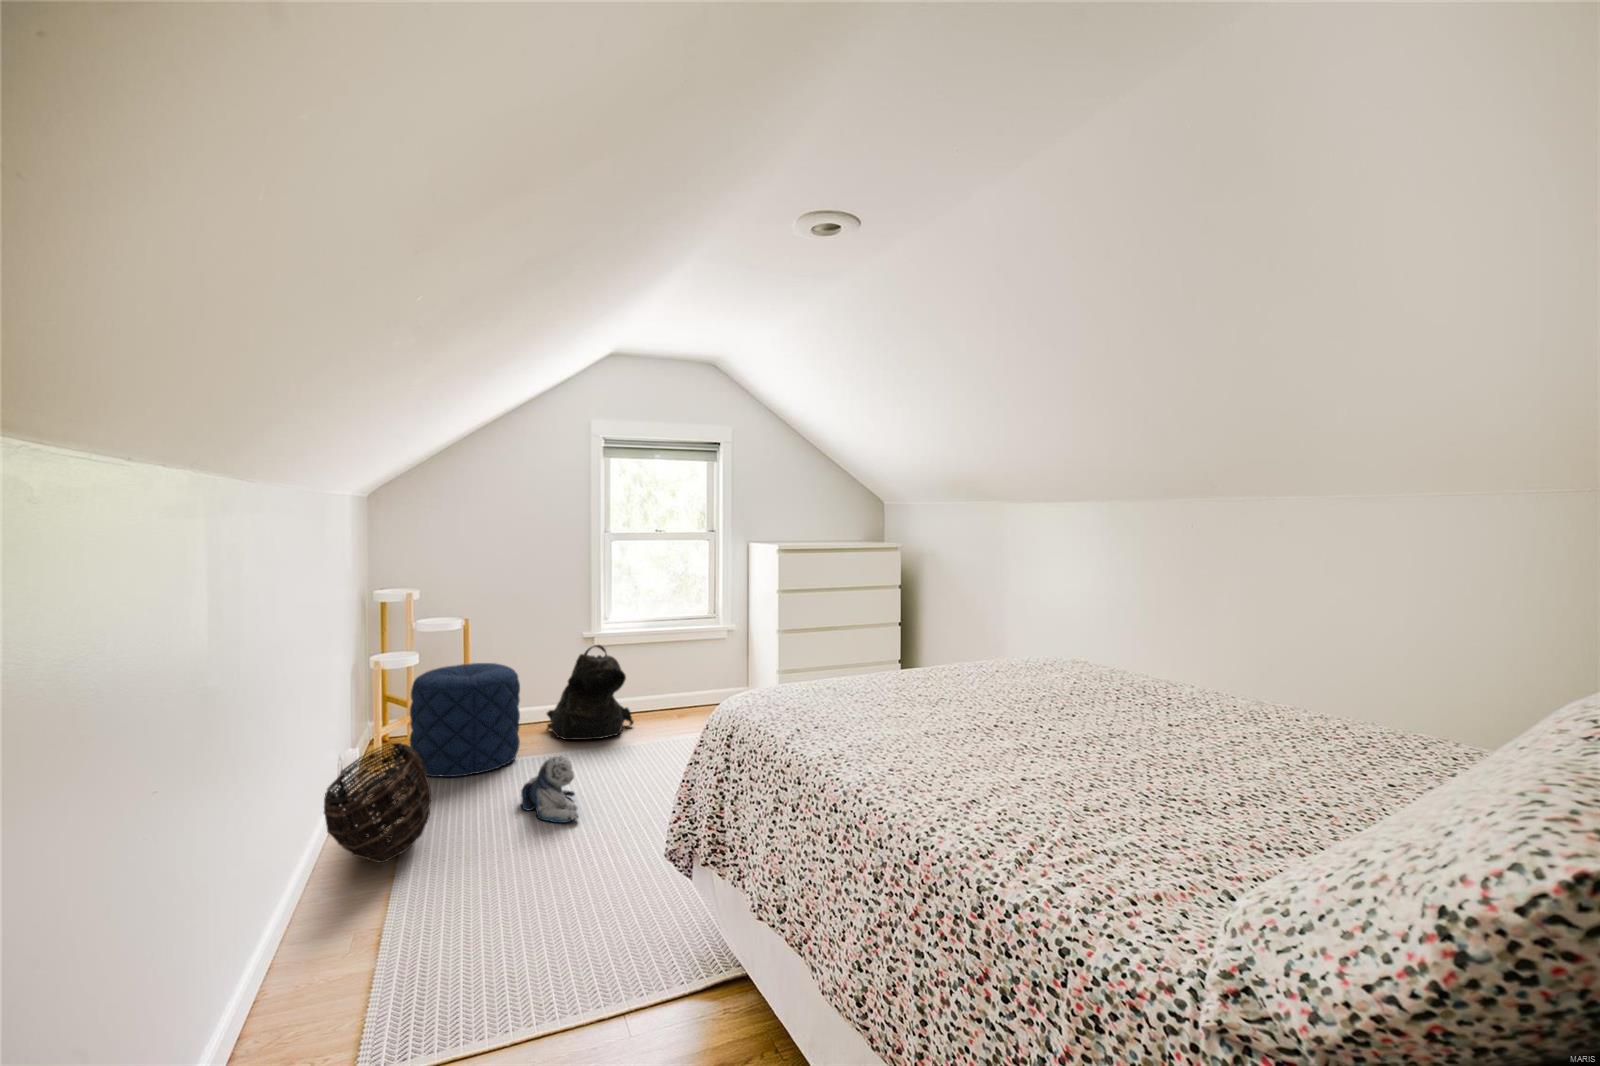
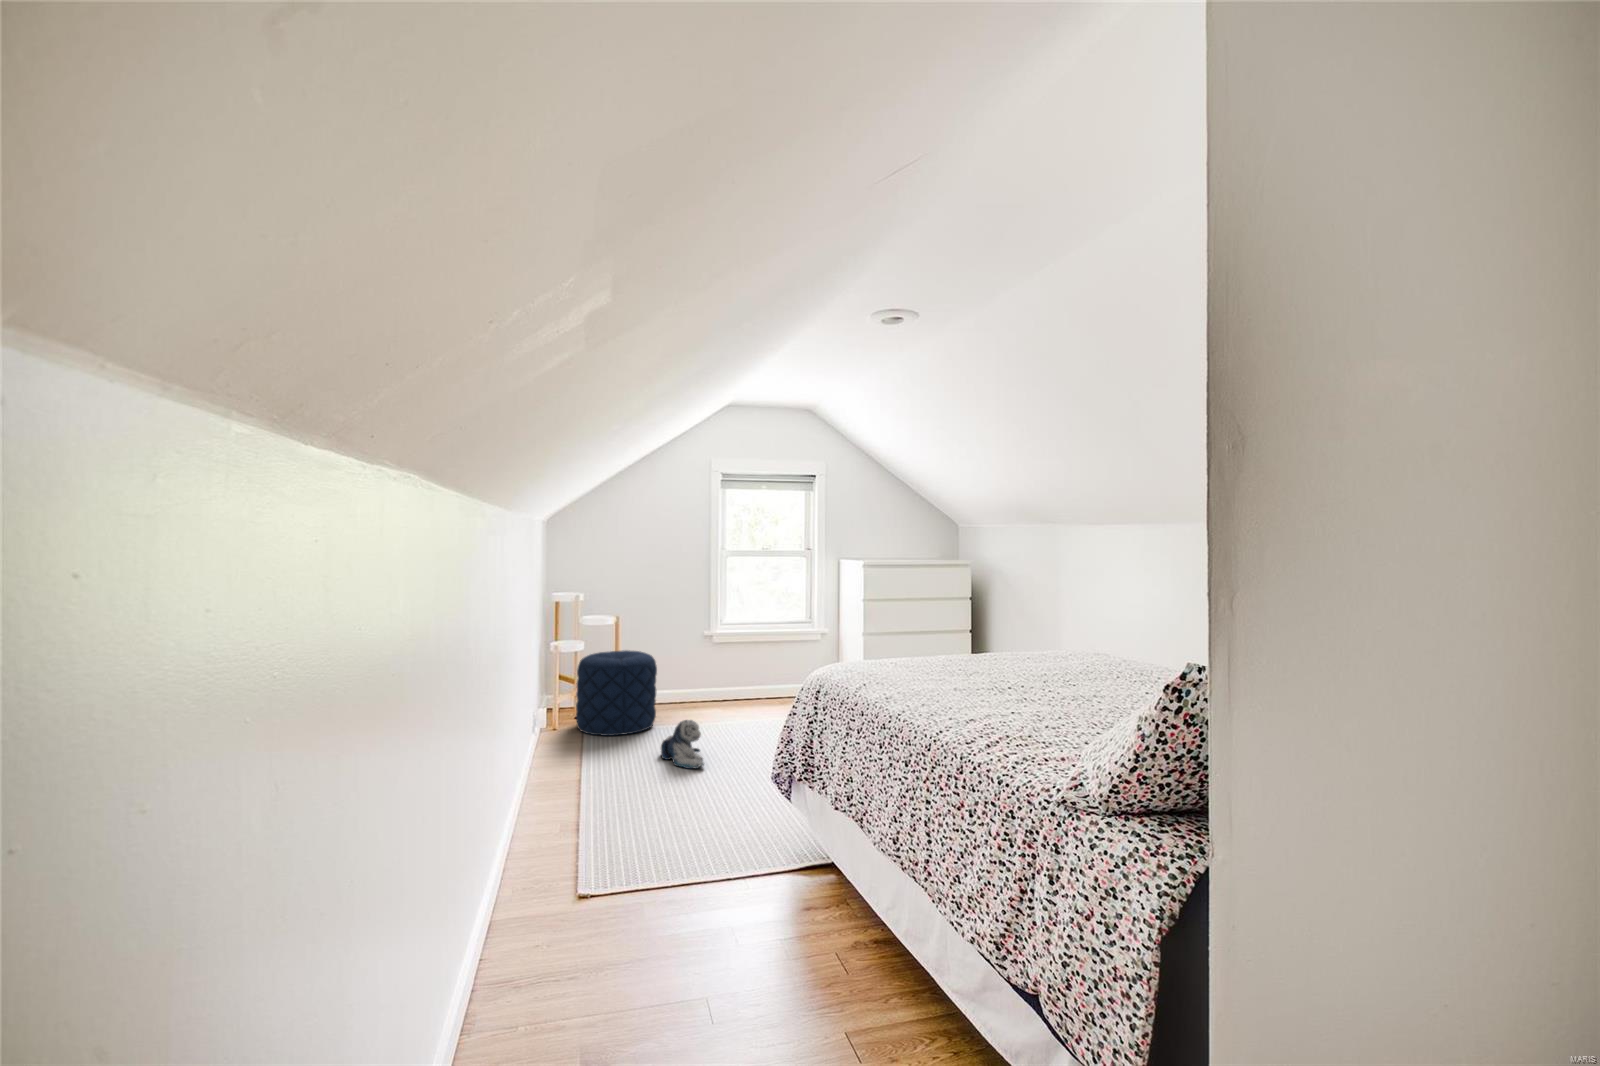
backpack: present [547,645,634,740] -> none [674,640,743,716]
basket: present [324,743,431,863] -> none [529,702,601,784]

